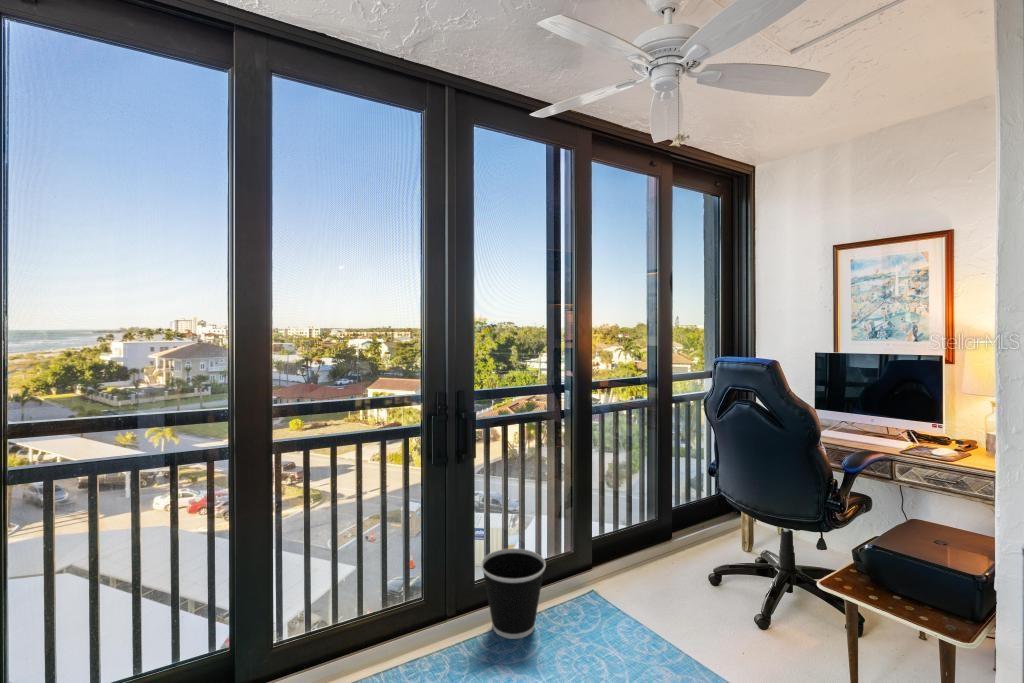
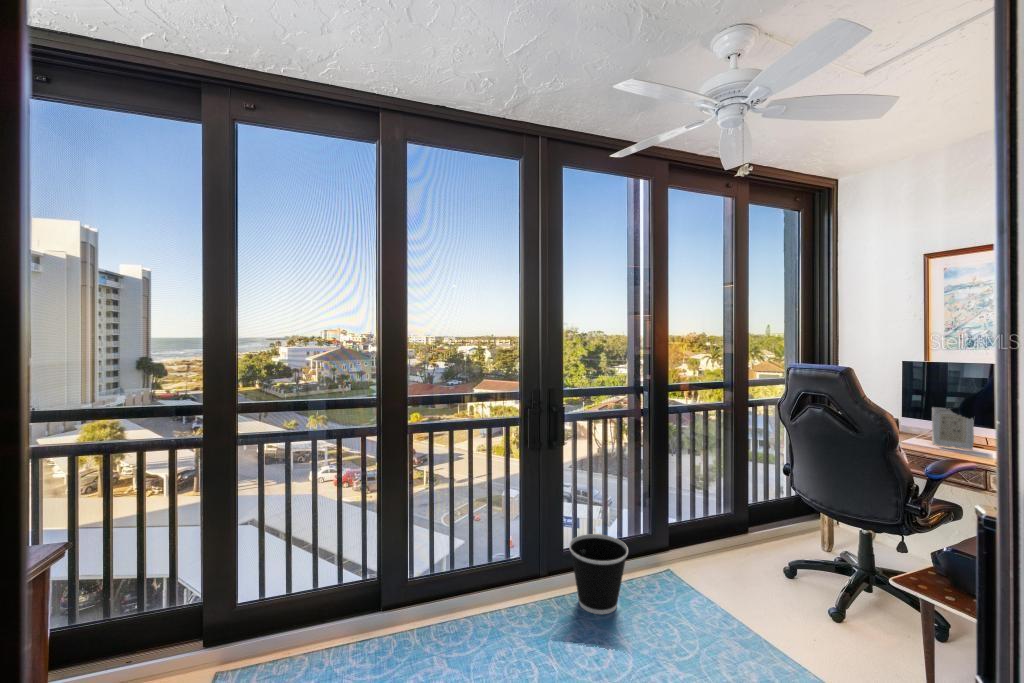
picture frame: none [843,399,882,440] -> present [932,407,974,450]

